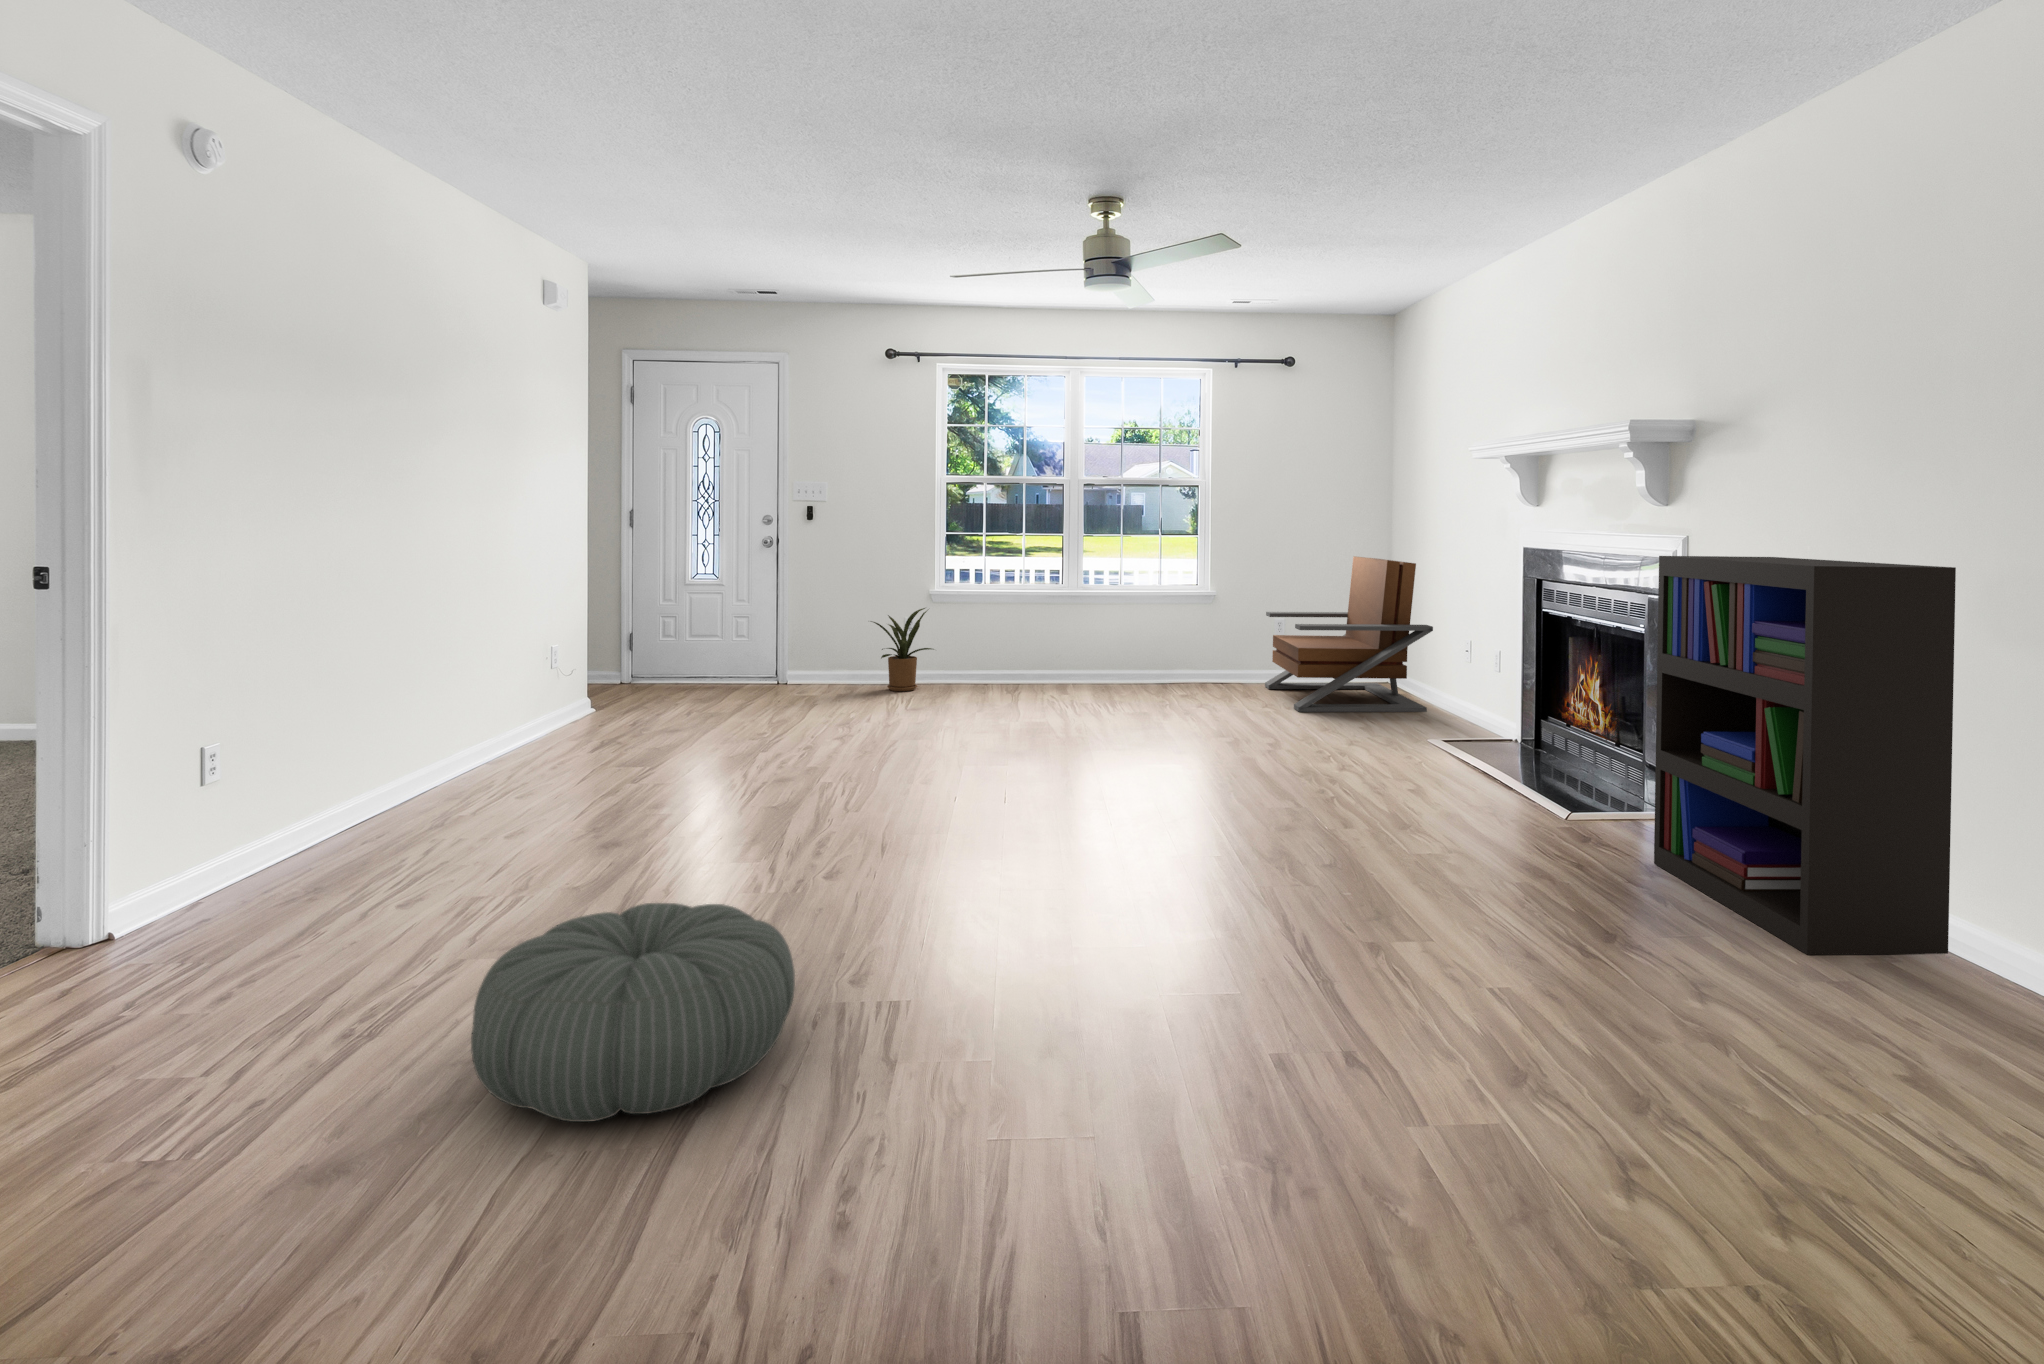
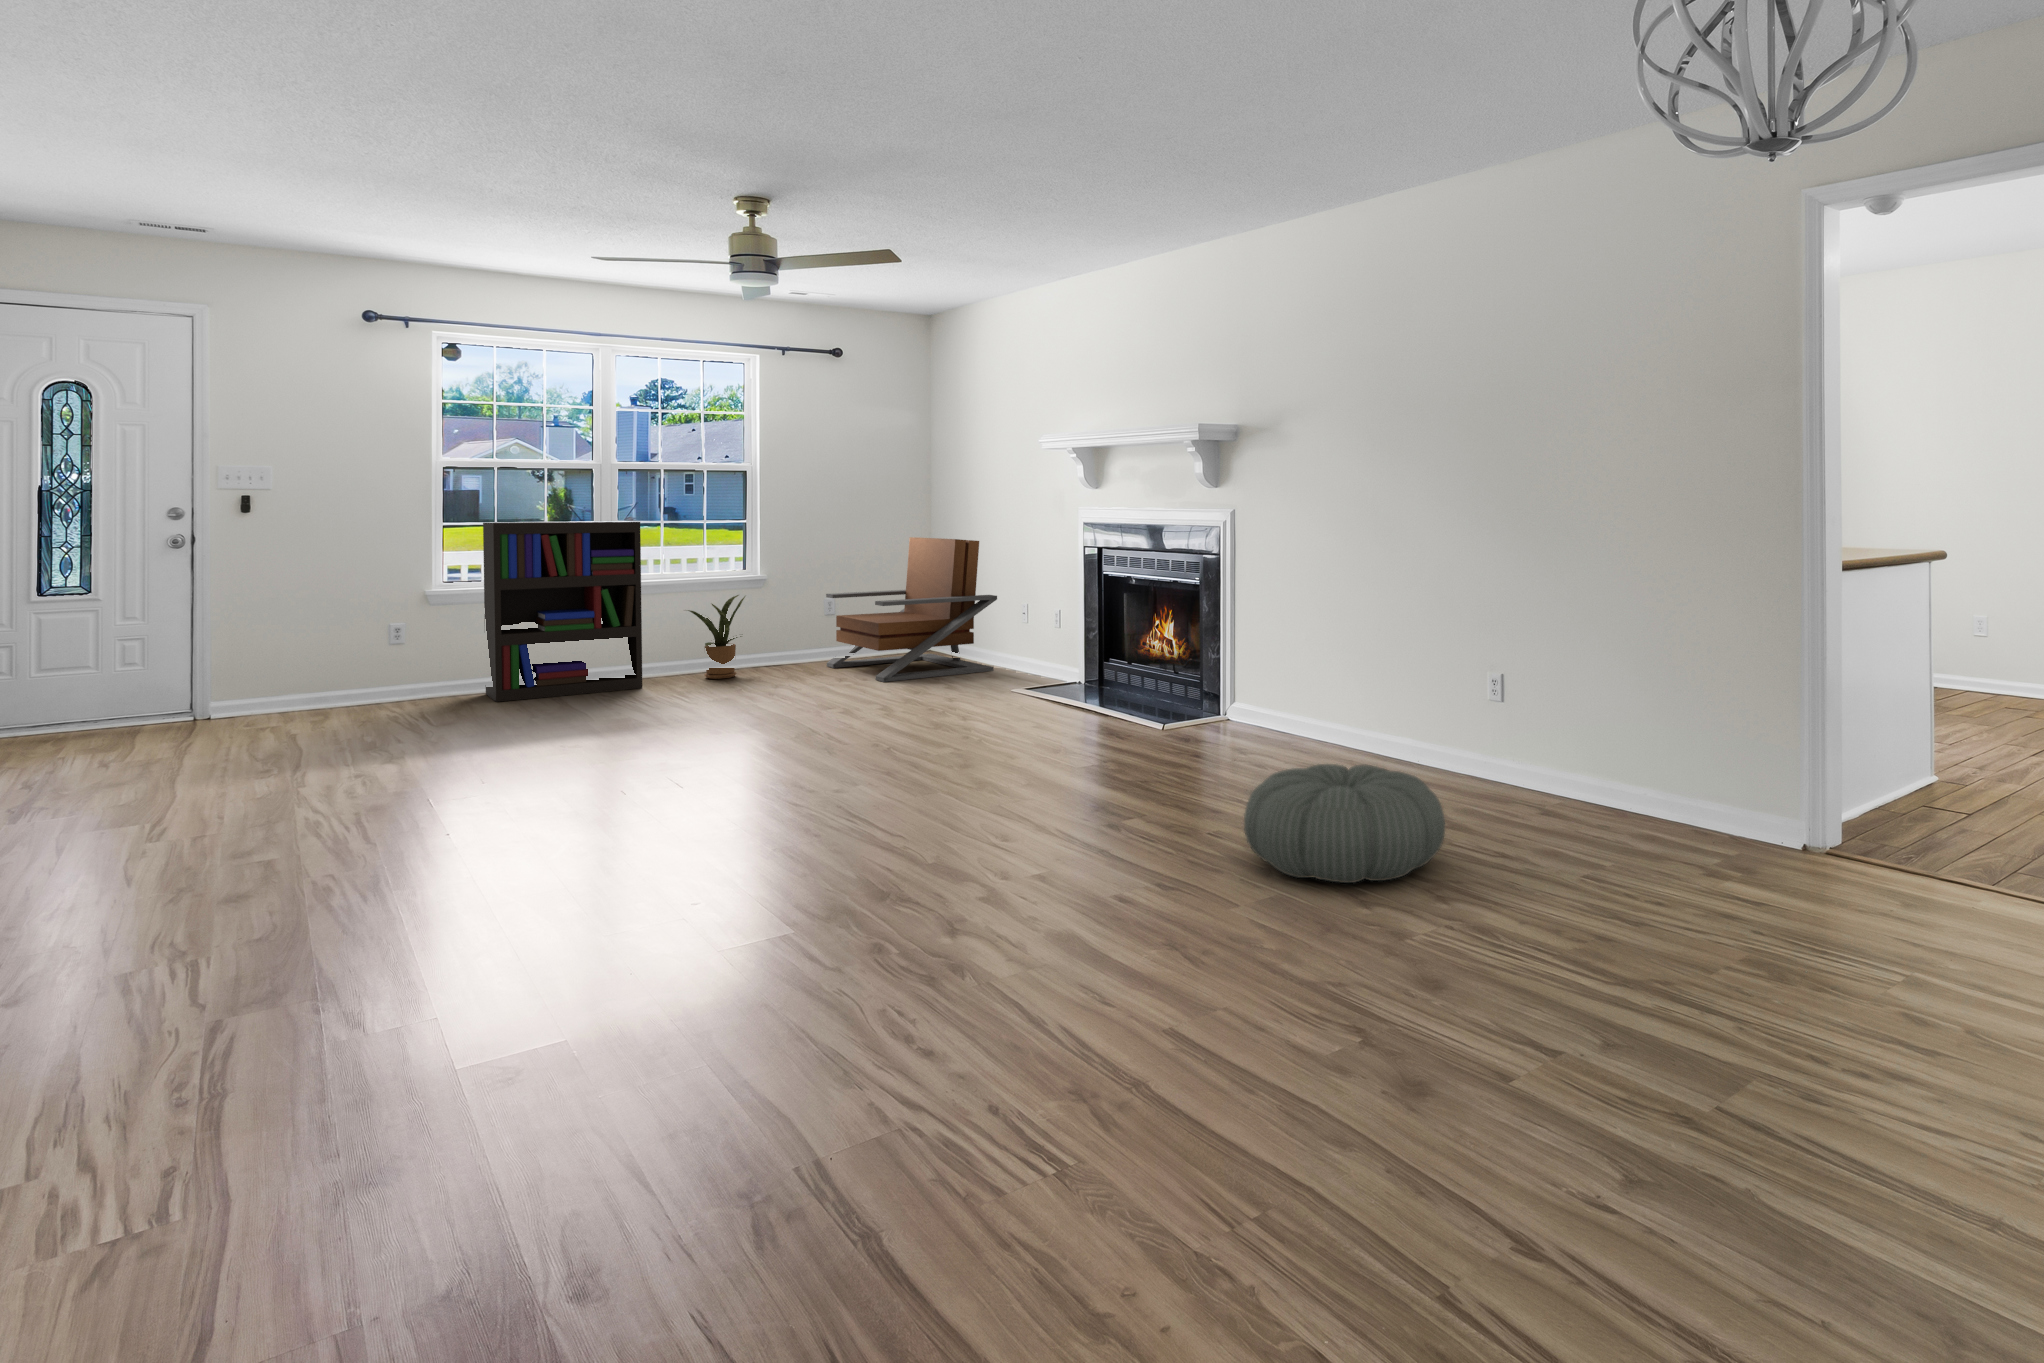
bookshelf: present [1654,556,1956,955] -> present [483,521,642,702]
house plant: present [871,608,934,691] -> present [688,595,745,679]
pouf: present [471,903,795,1122] -> present [1244,764,1445,883]

